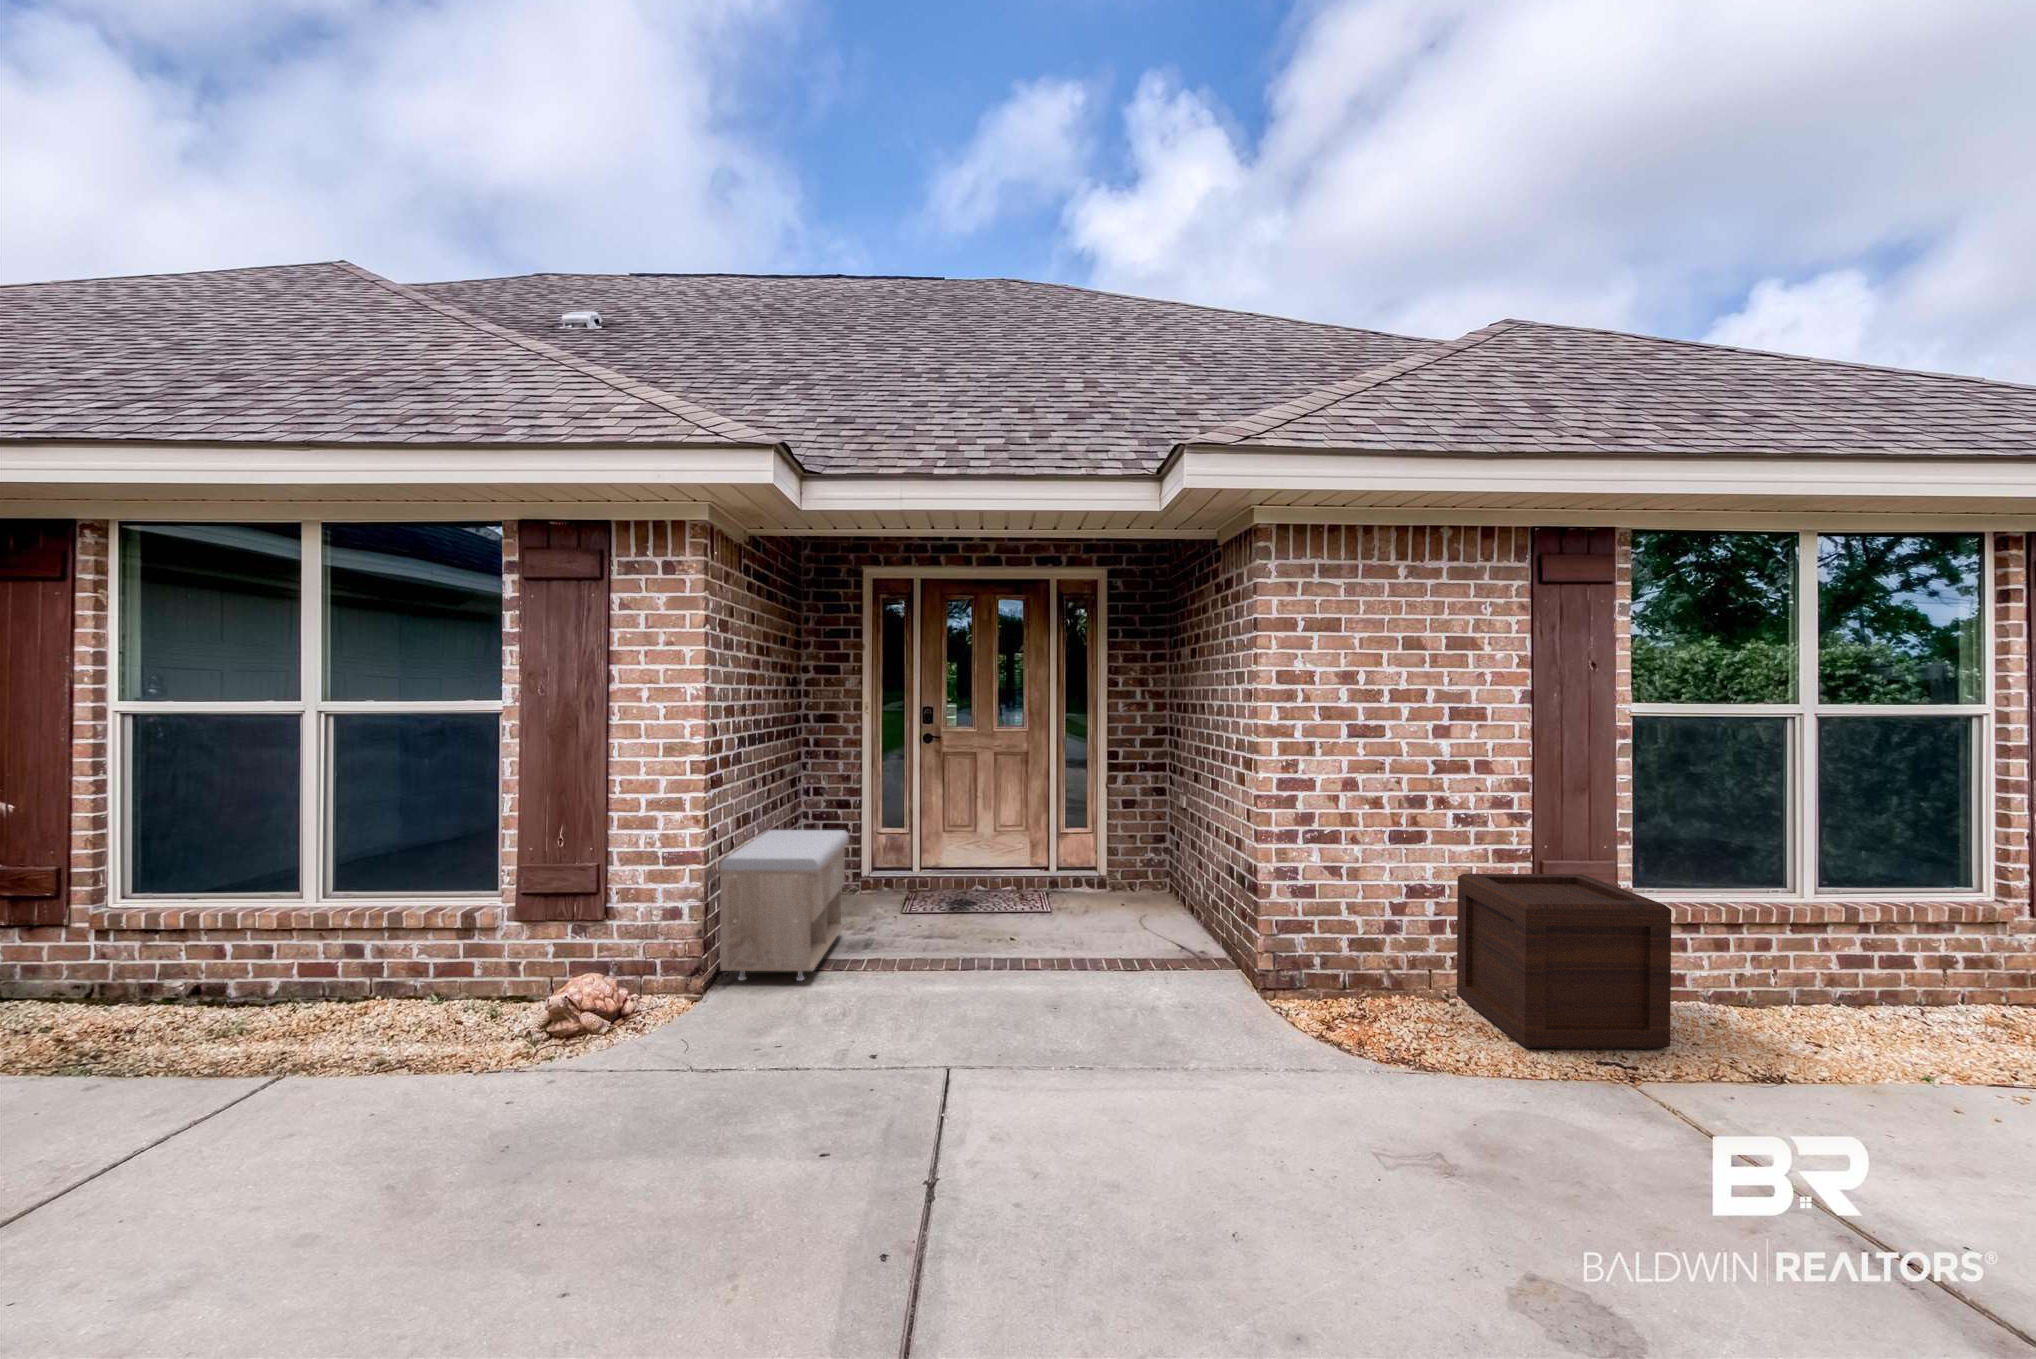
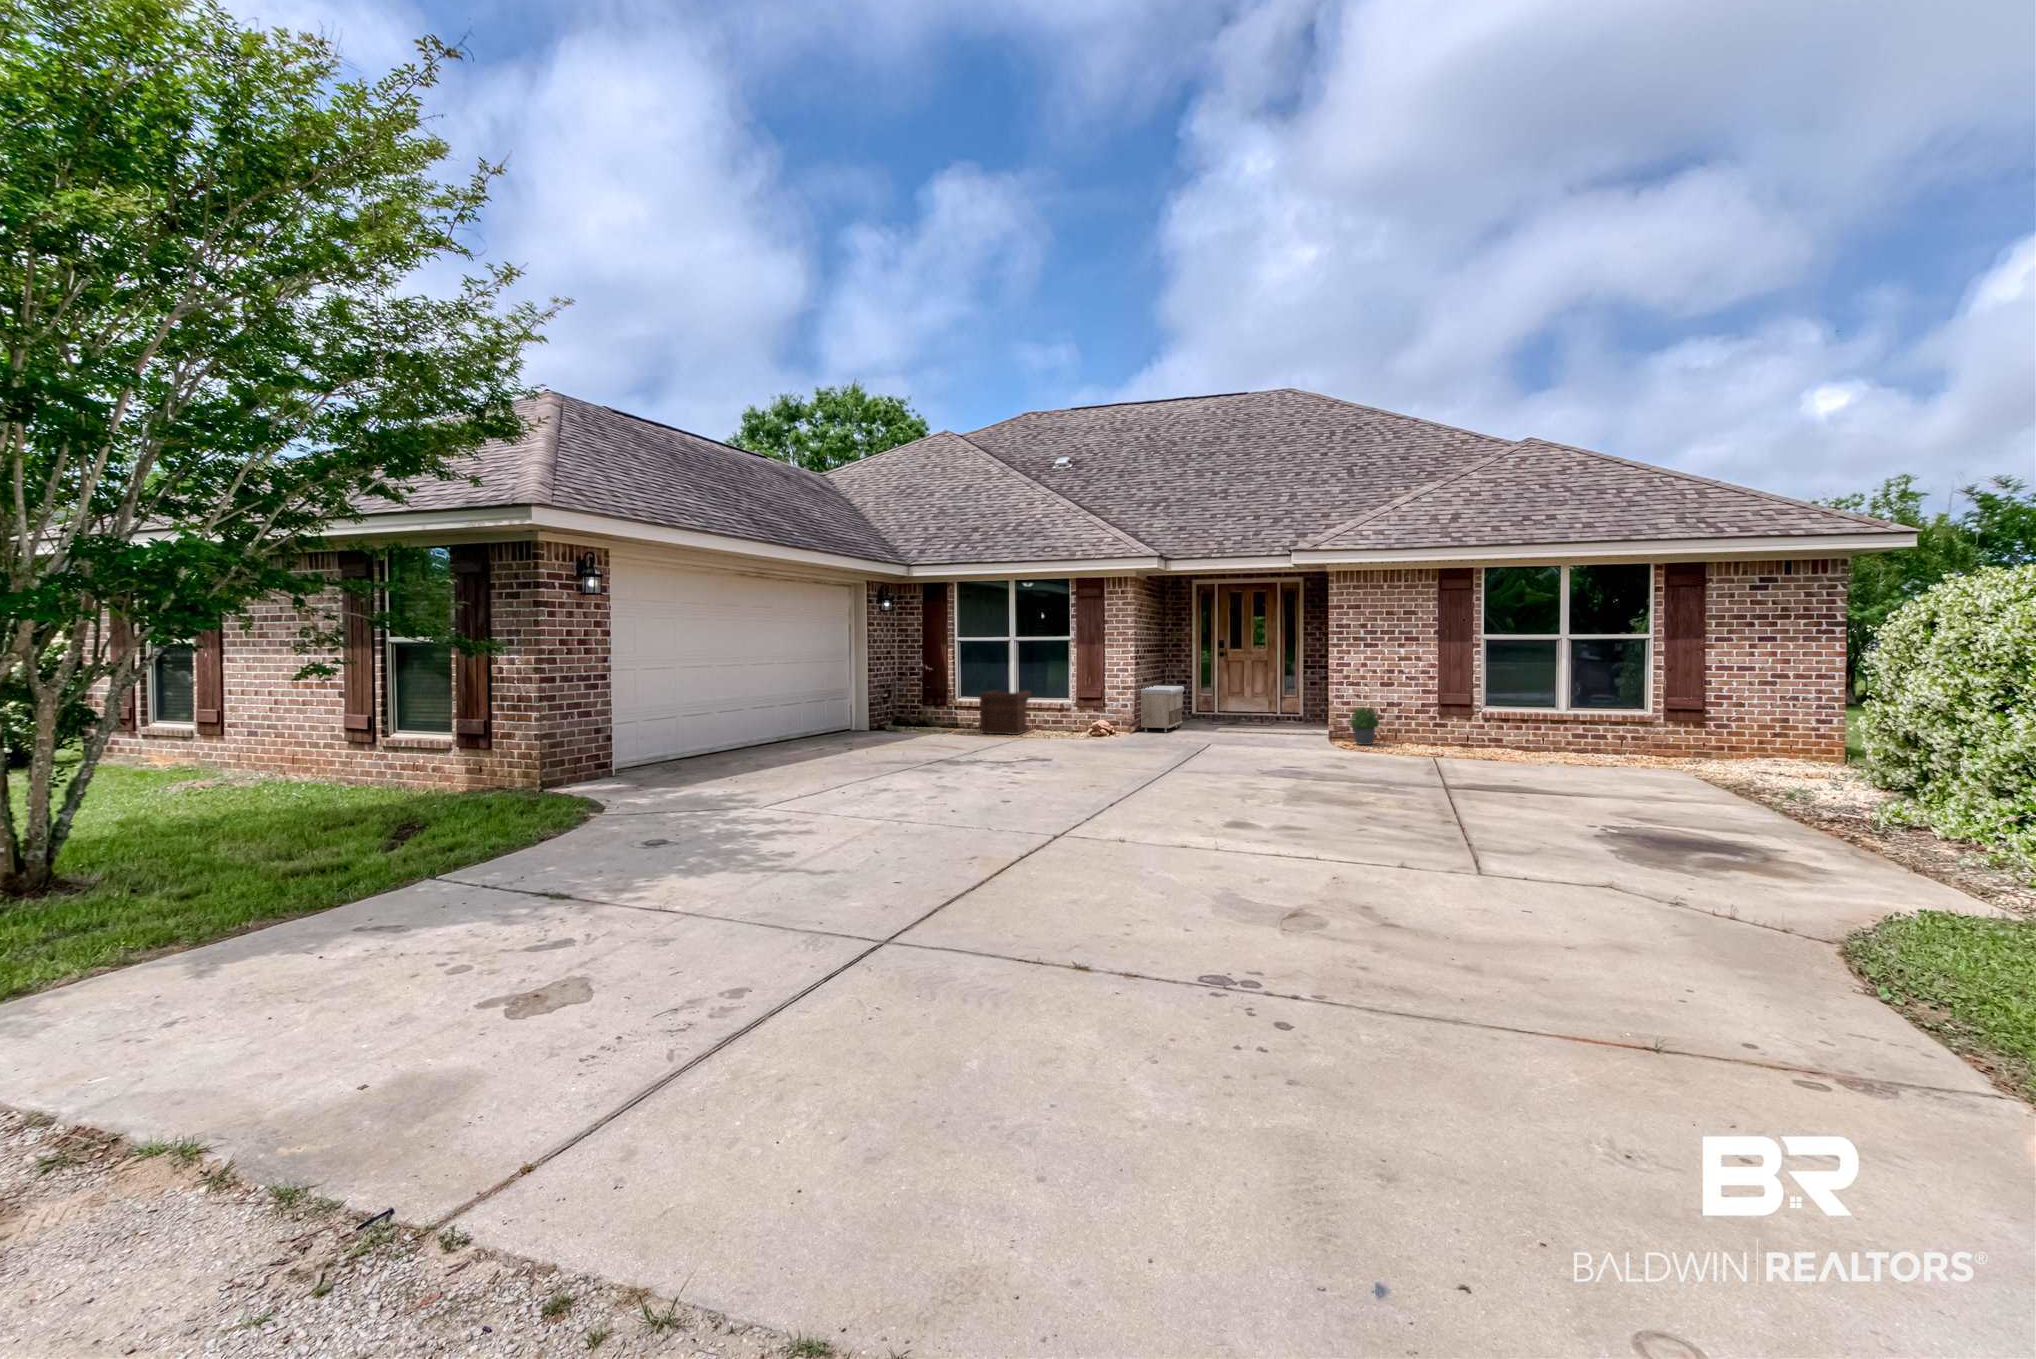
wooden crate: present [1457,874,1671,1049] -> present [980,690,1031,735]
potted plant: none [1326,905,1426,1020] -> present [1350,707,1381,745]

